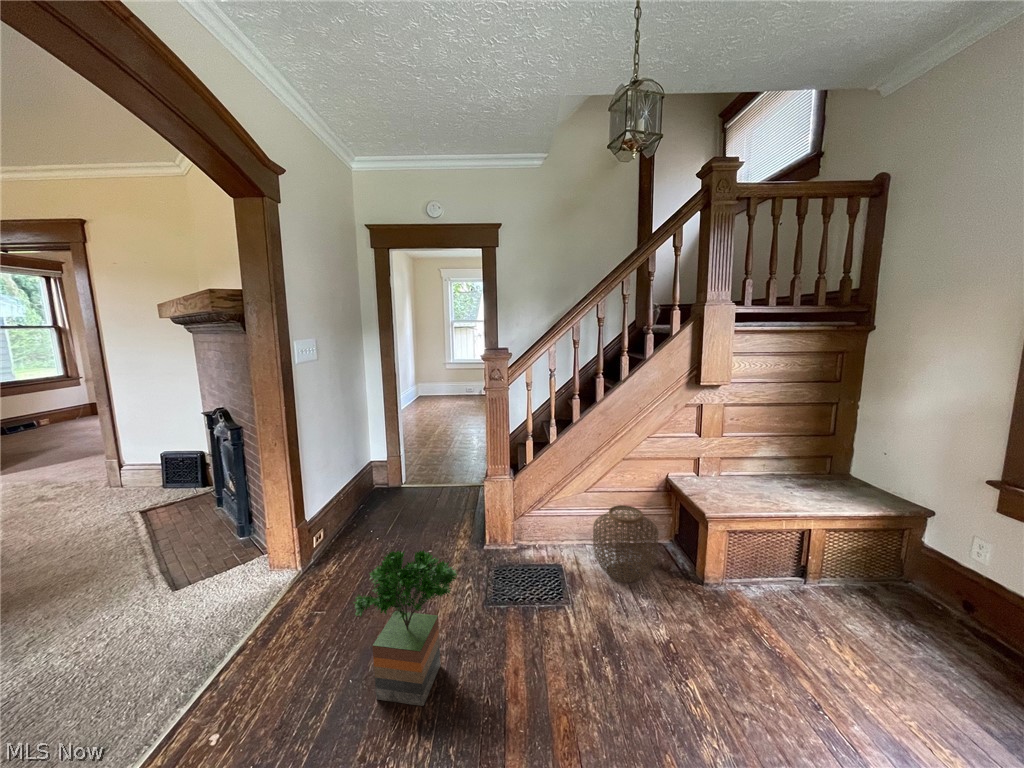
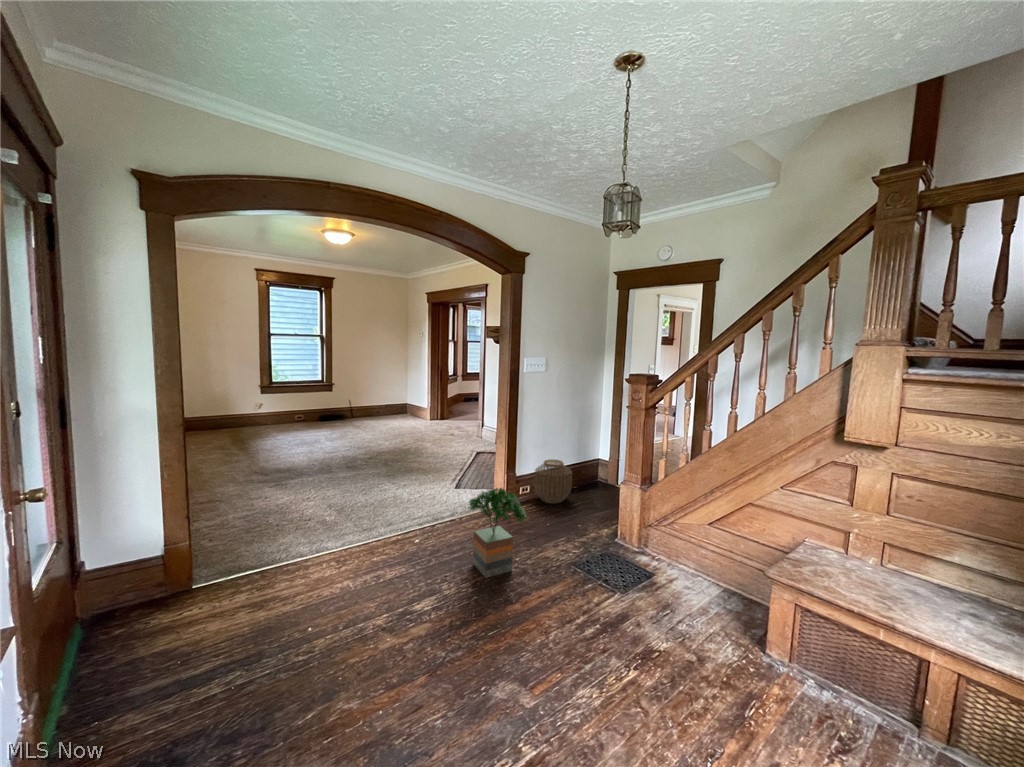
woven basket: present [593,505,658,583] -> present [534,459,572,503]

